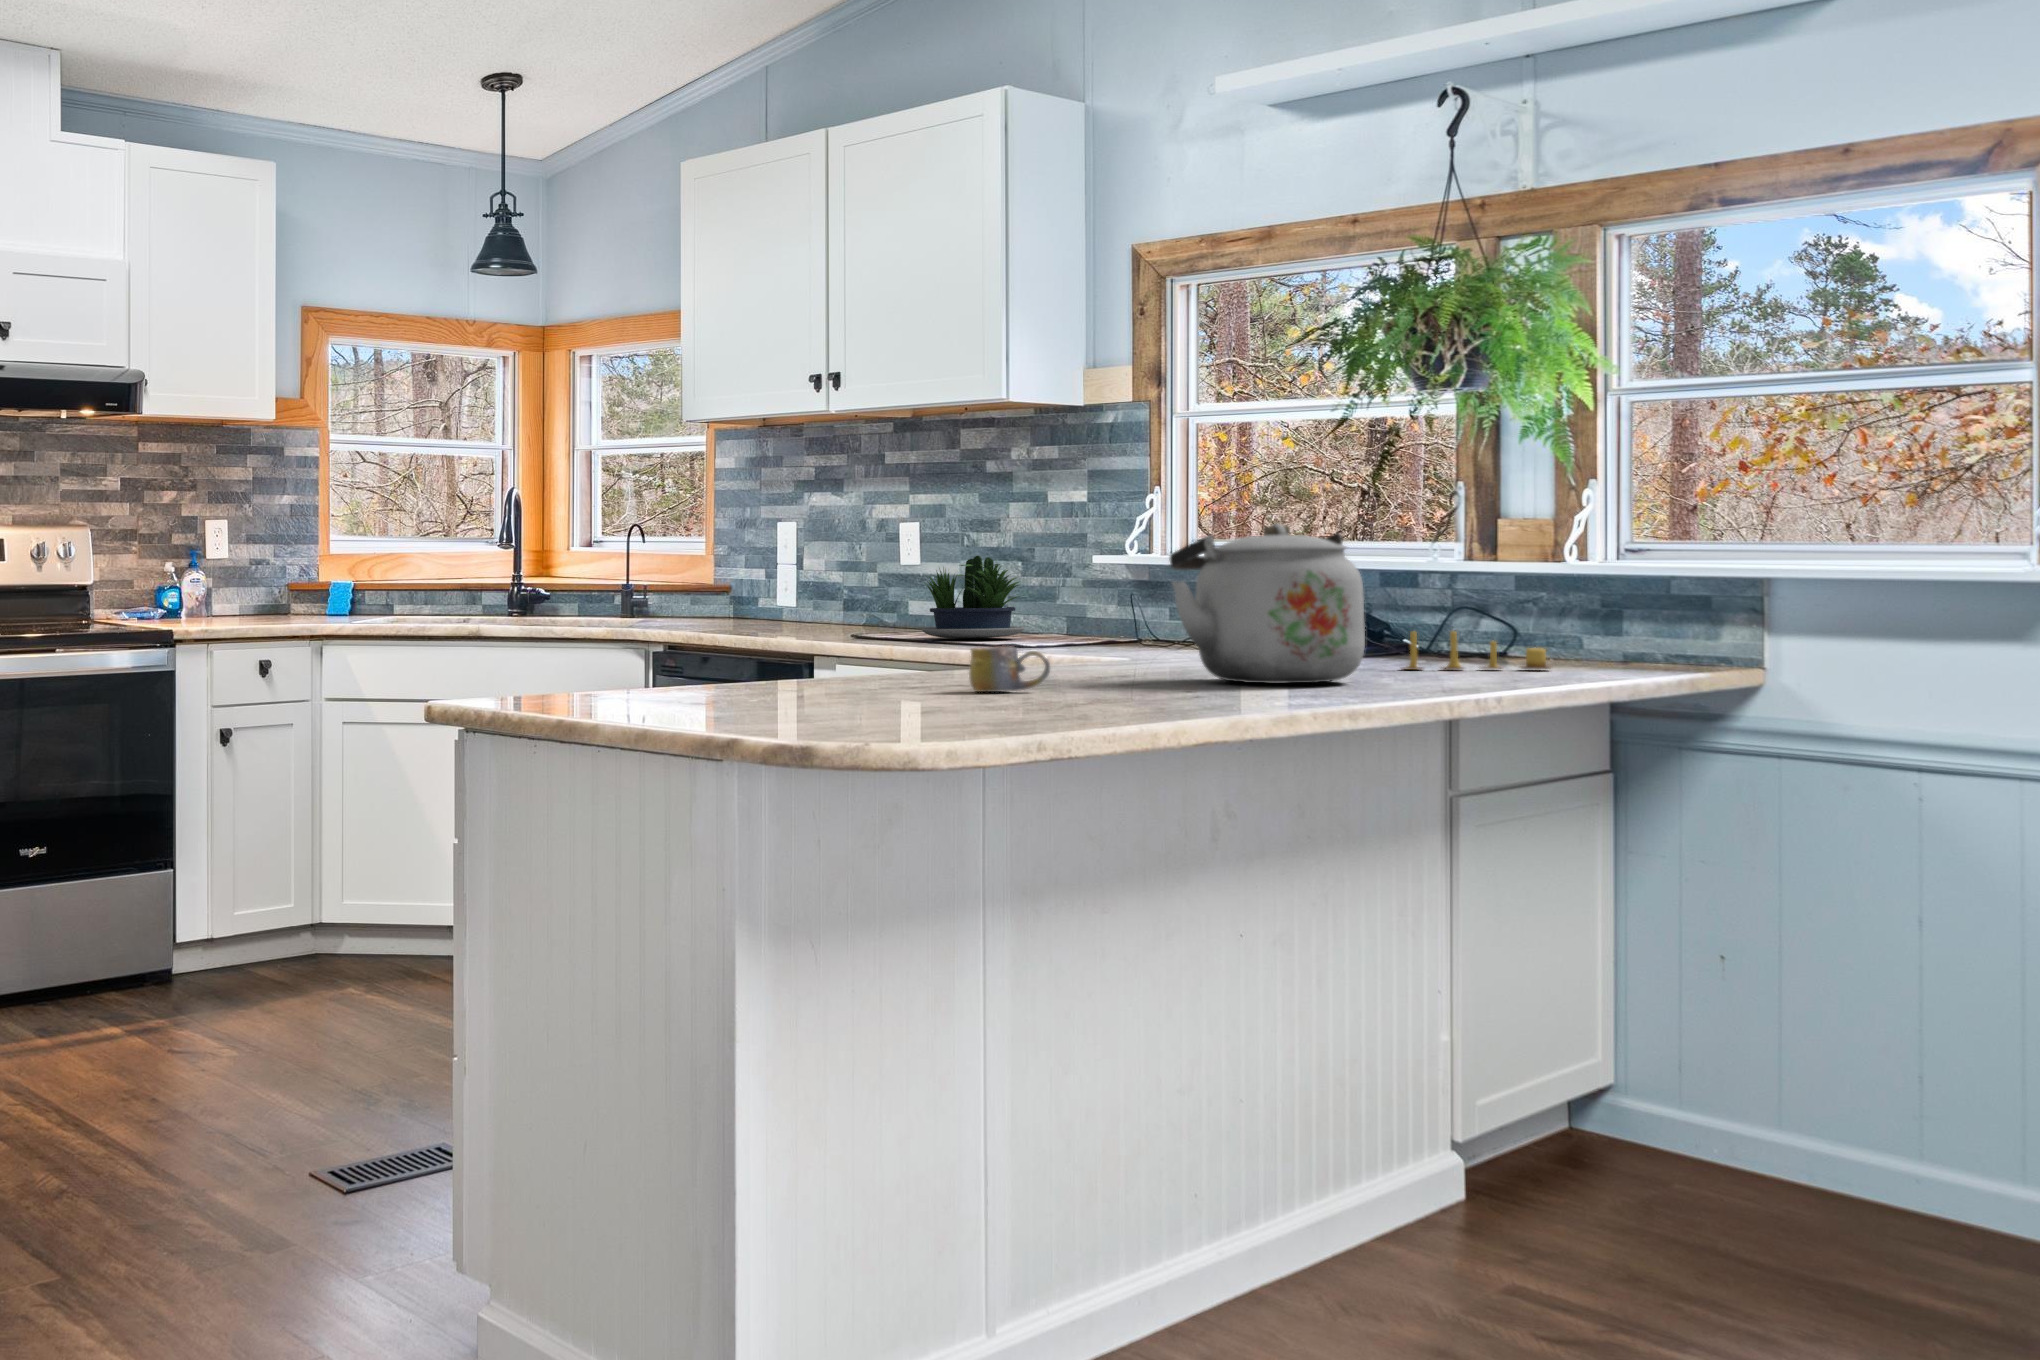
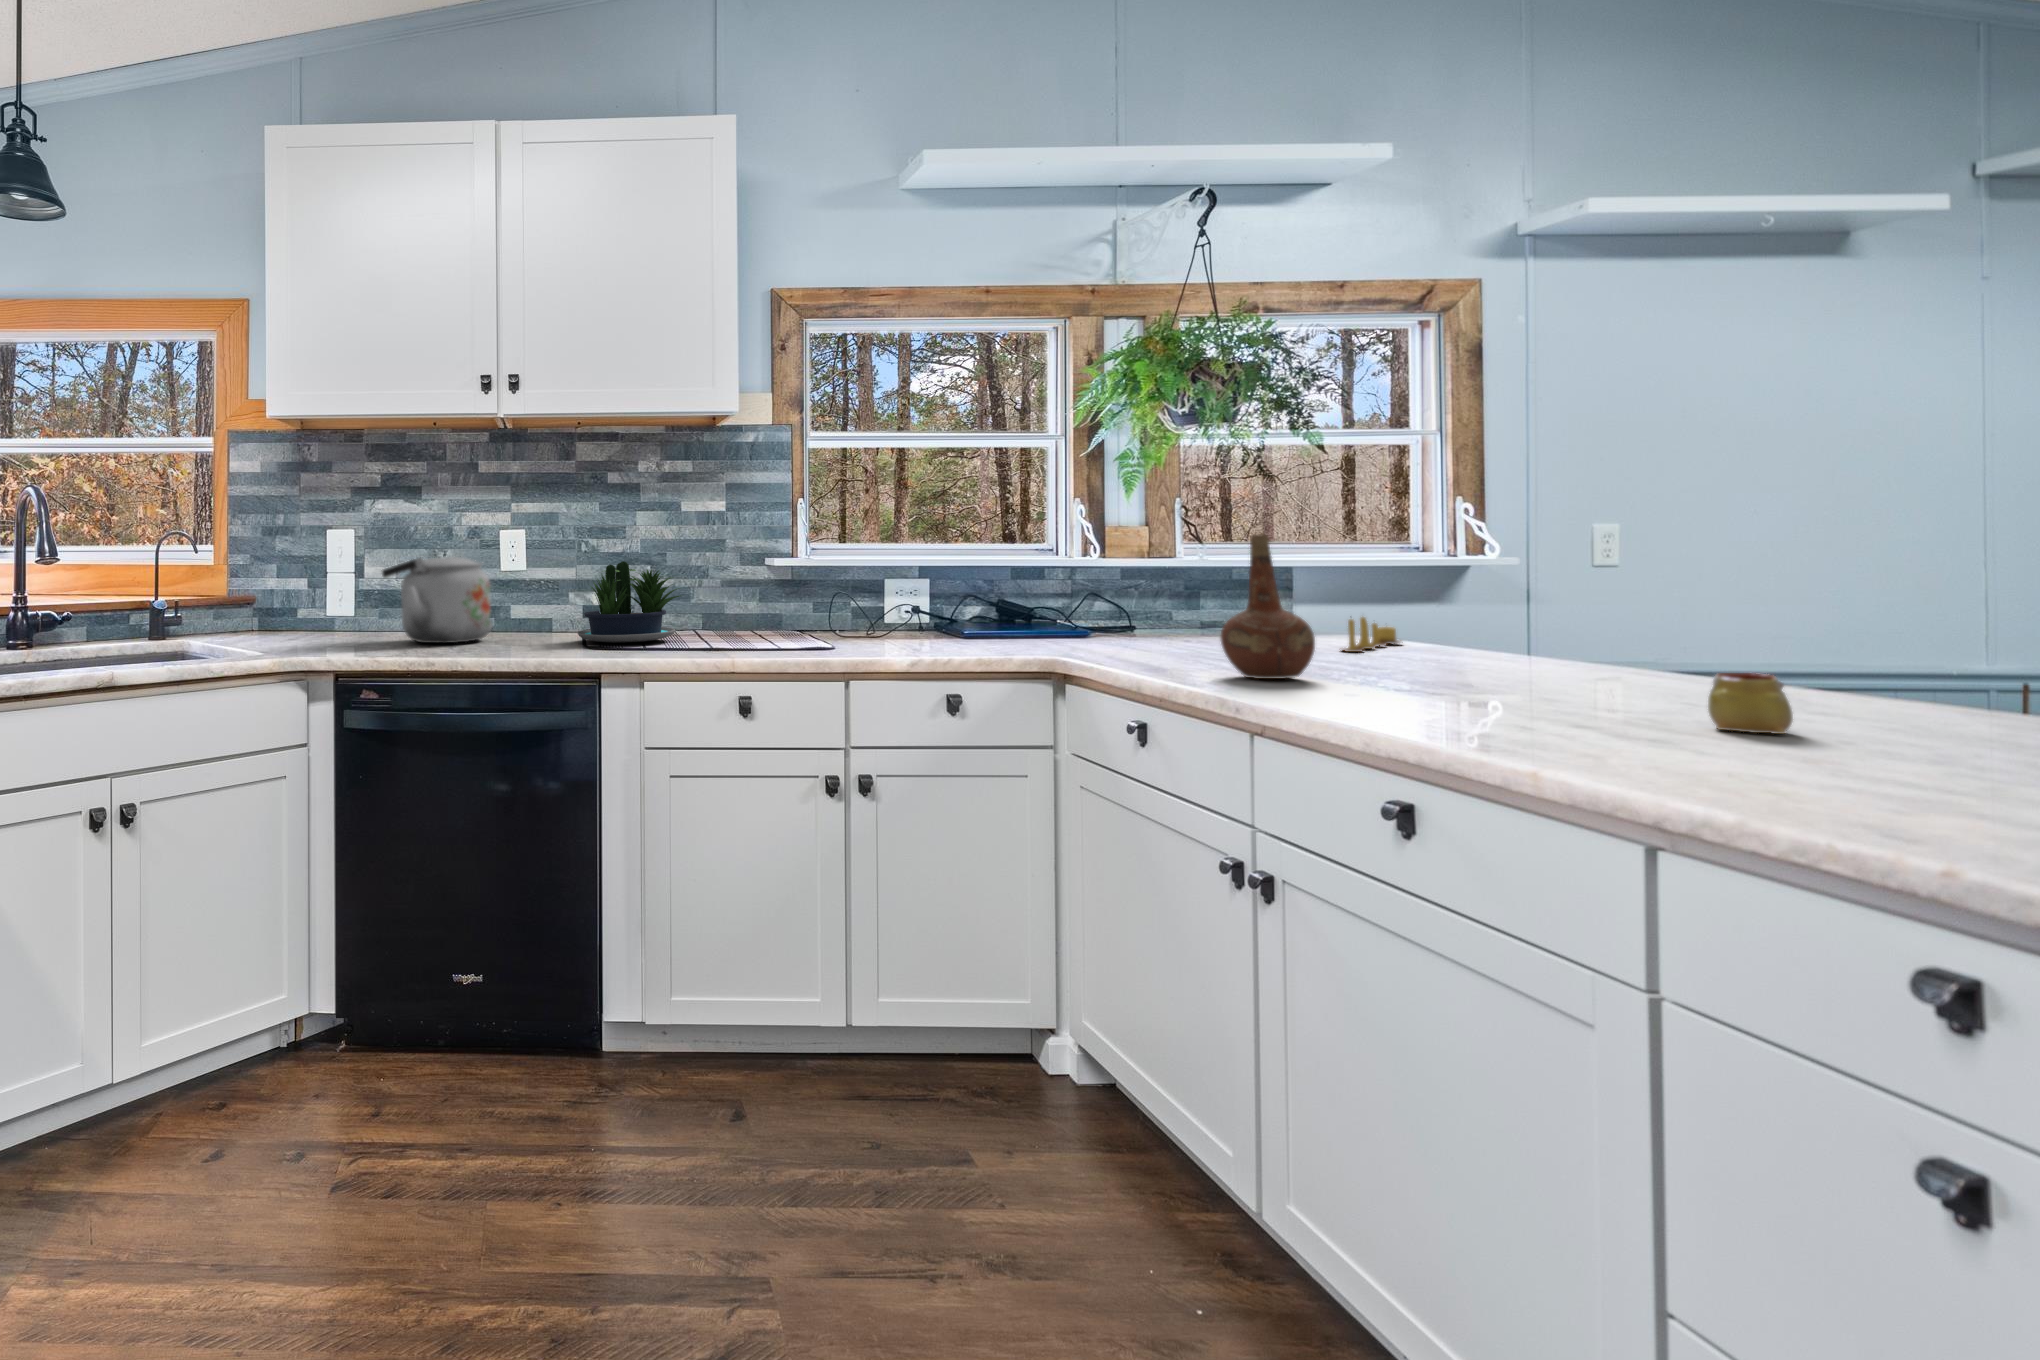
kettle: present [1169,523,1365,683] -> present [382,557,494,643]
ceramic pitcher: none [1050,529,1131,669] -> present [1221,534,1315,679]

